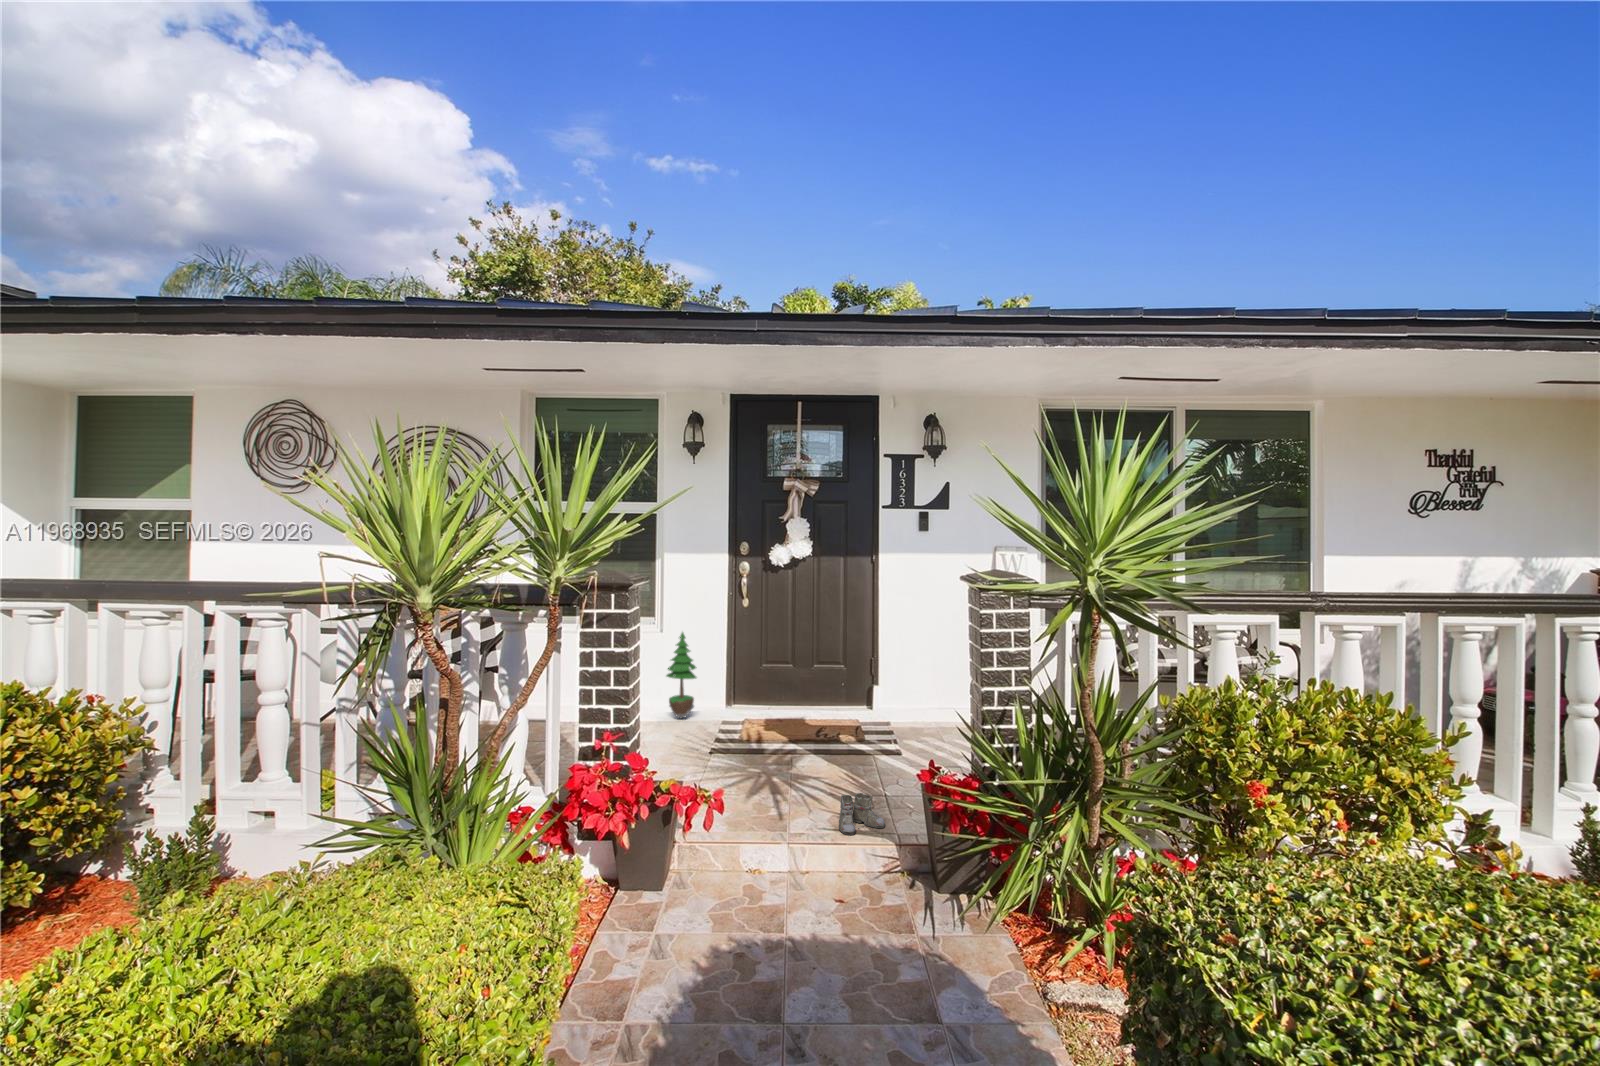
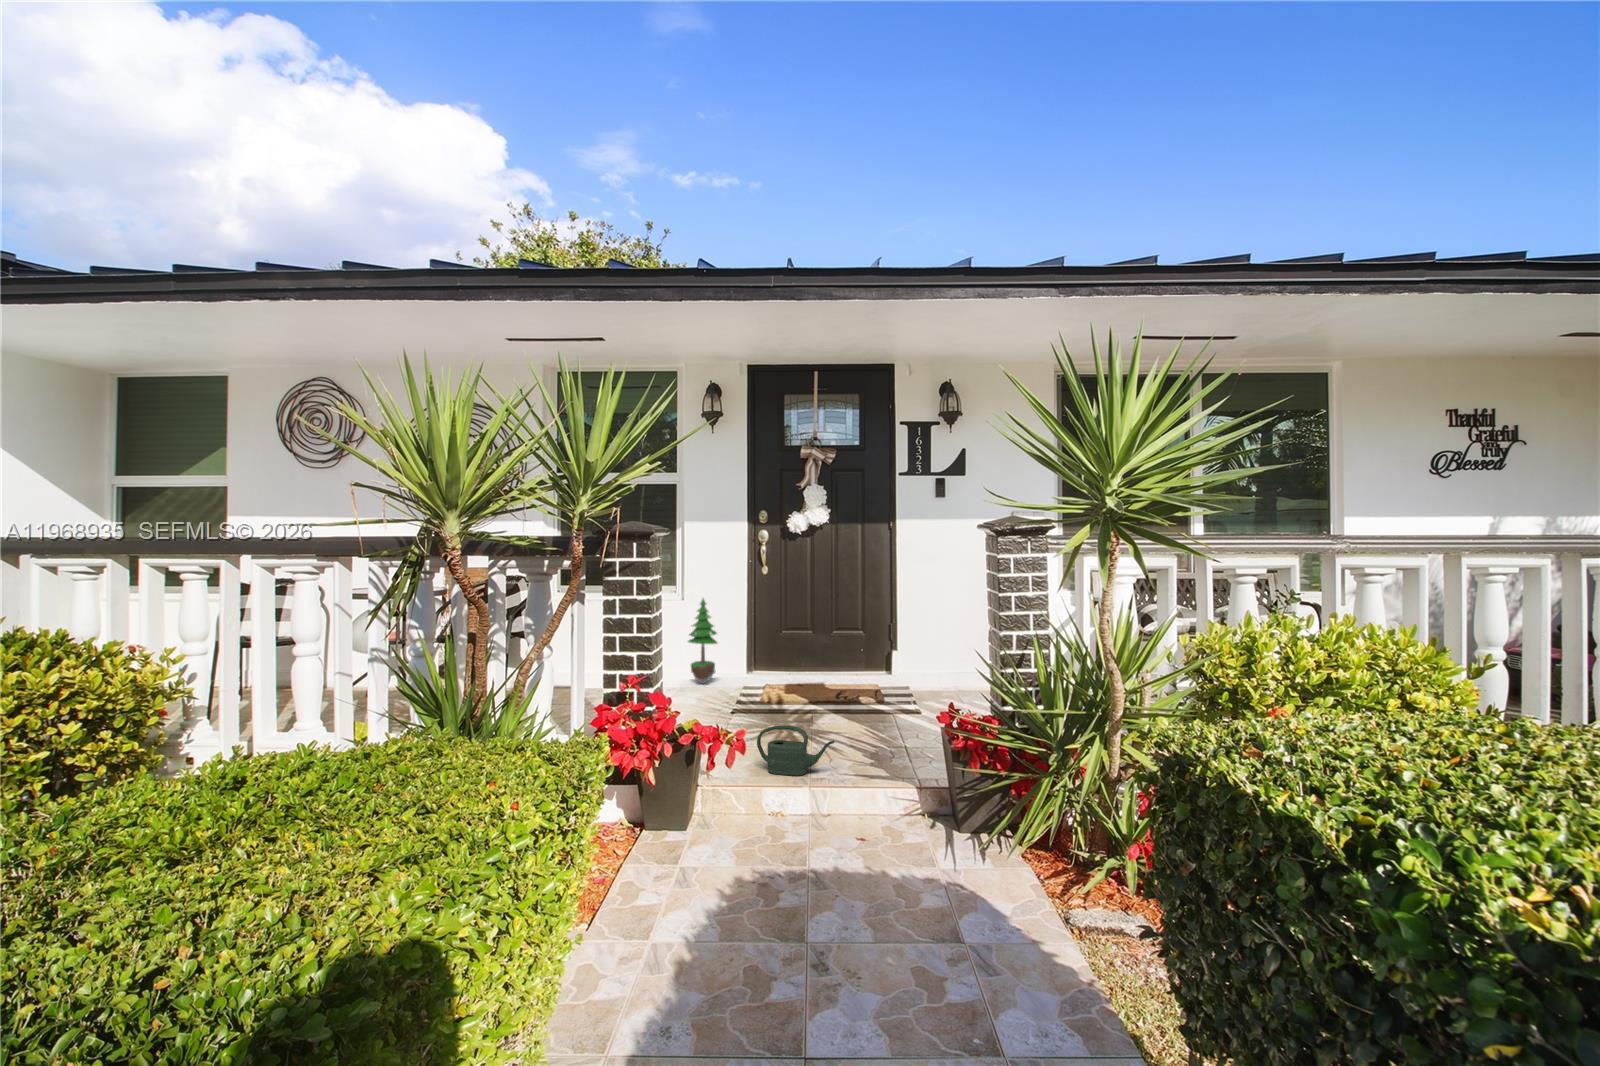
watering can: none [736,779,814,831] -> present [757,726,834,776]
boots: present [839,793,885,835] -> none [850,740,905,779]

